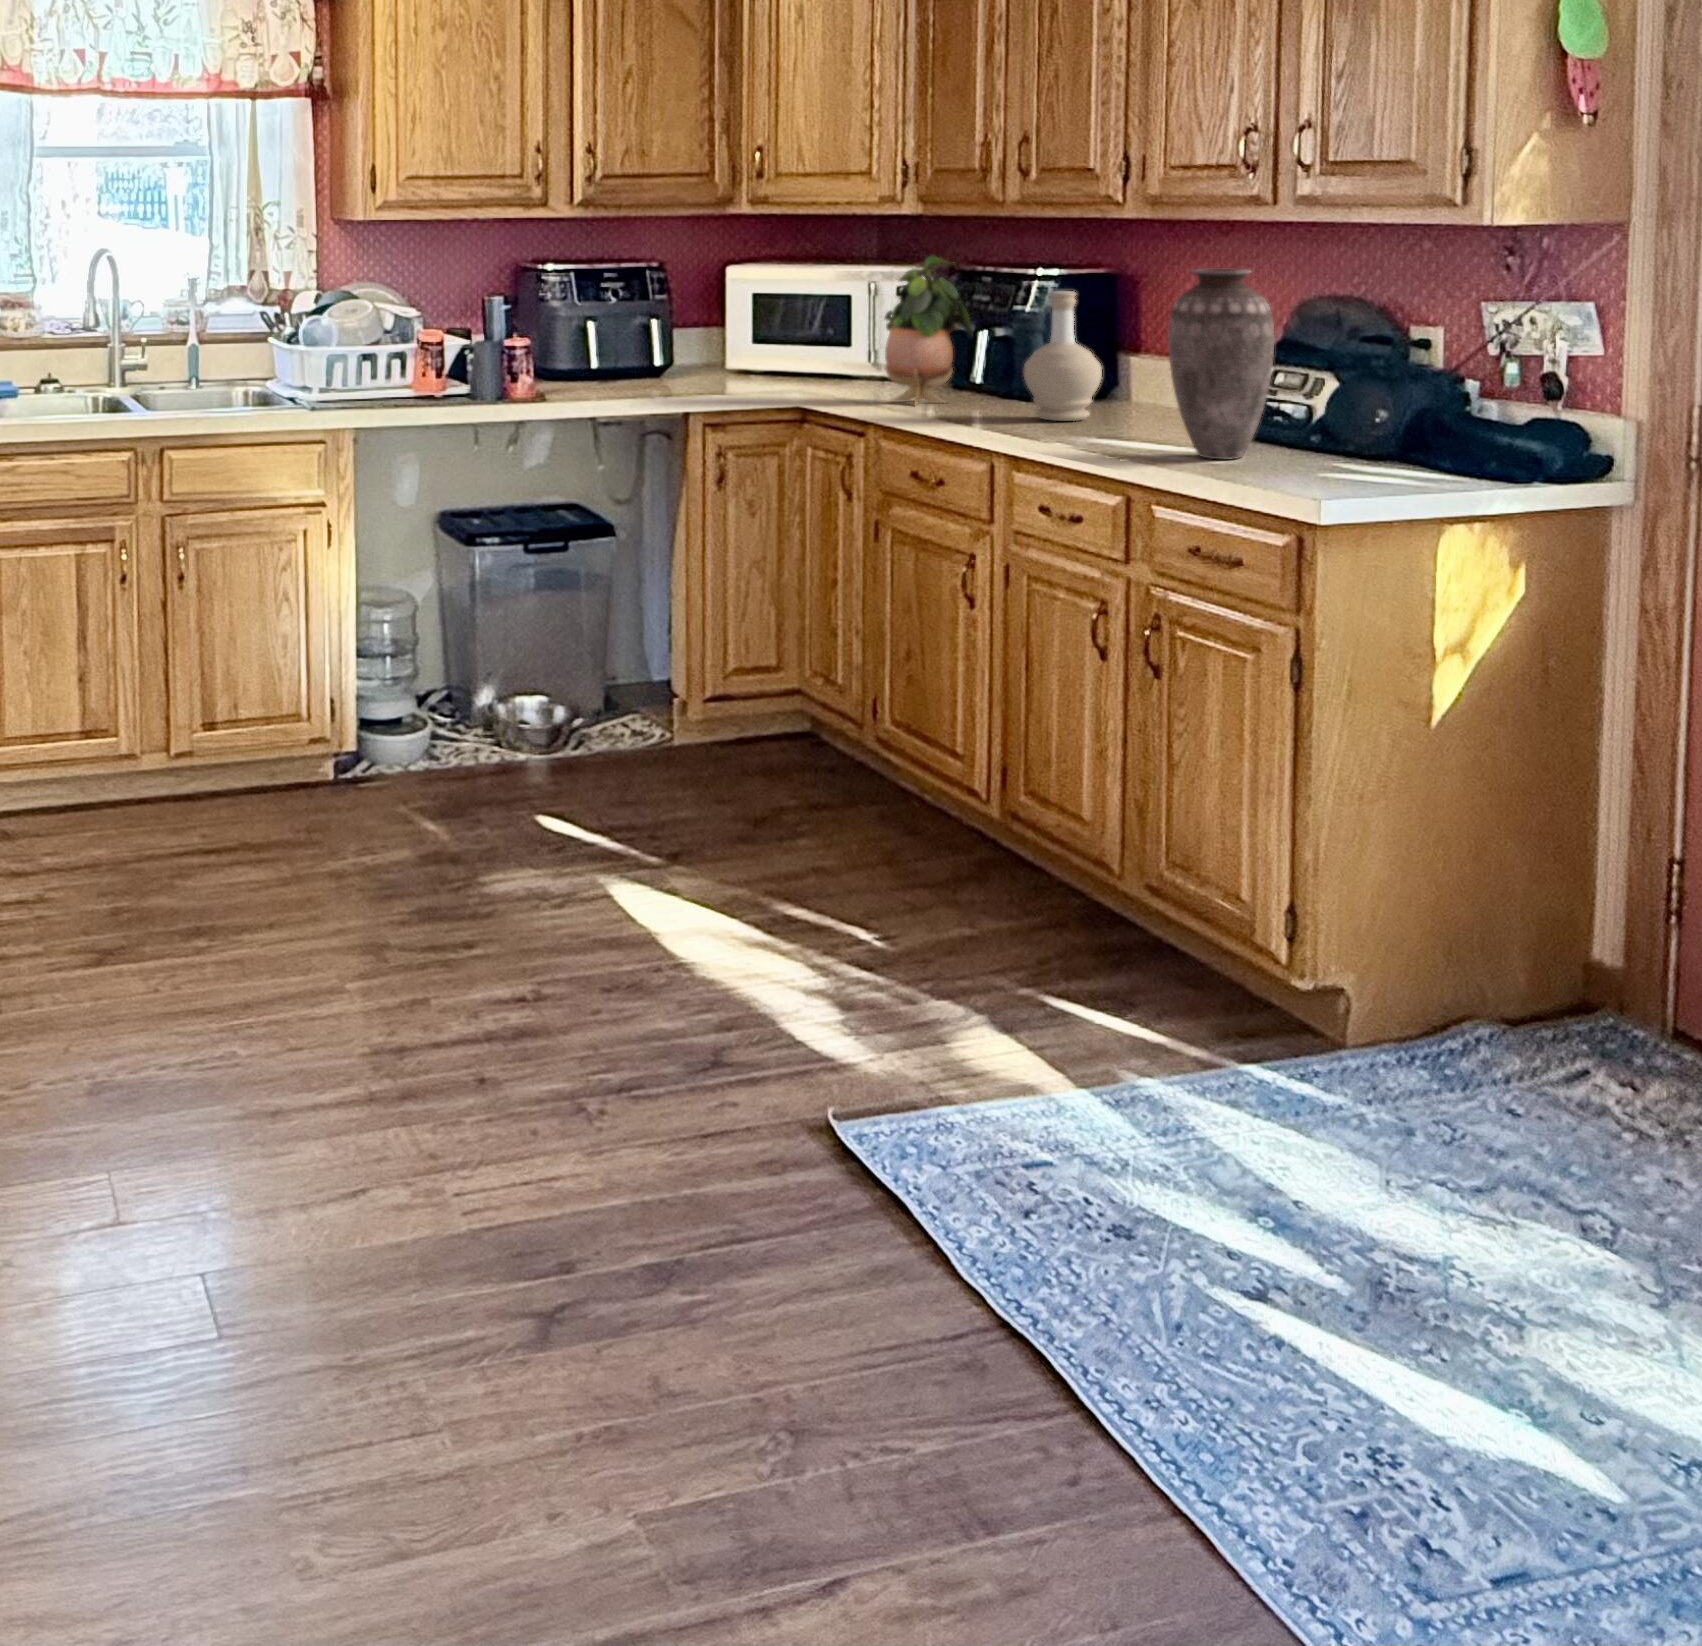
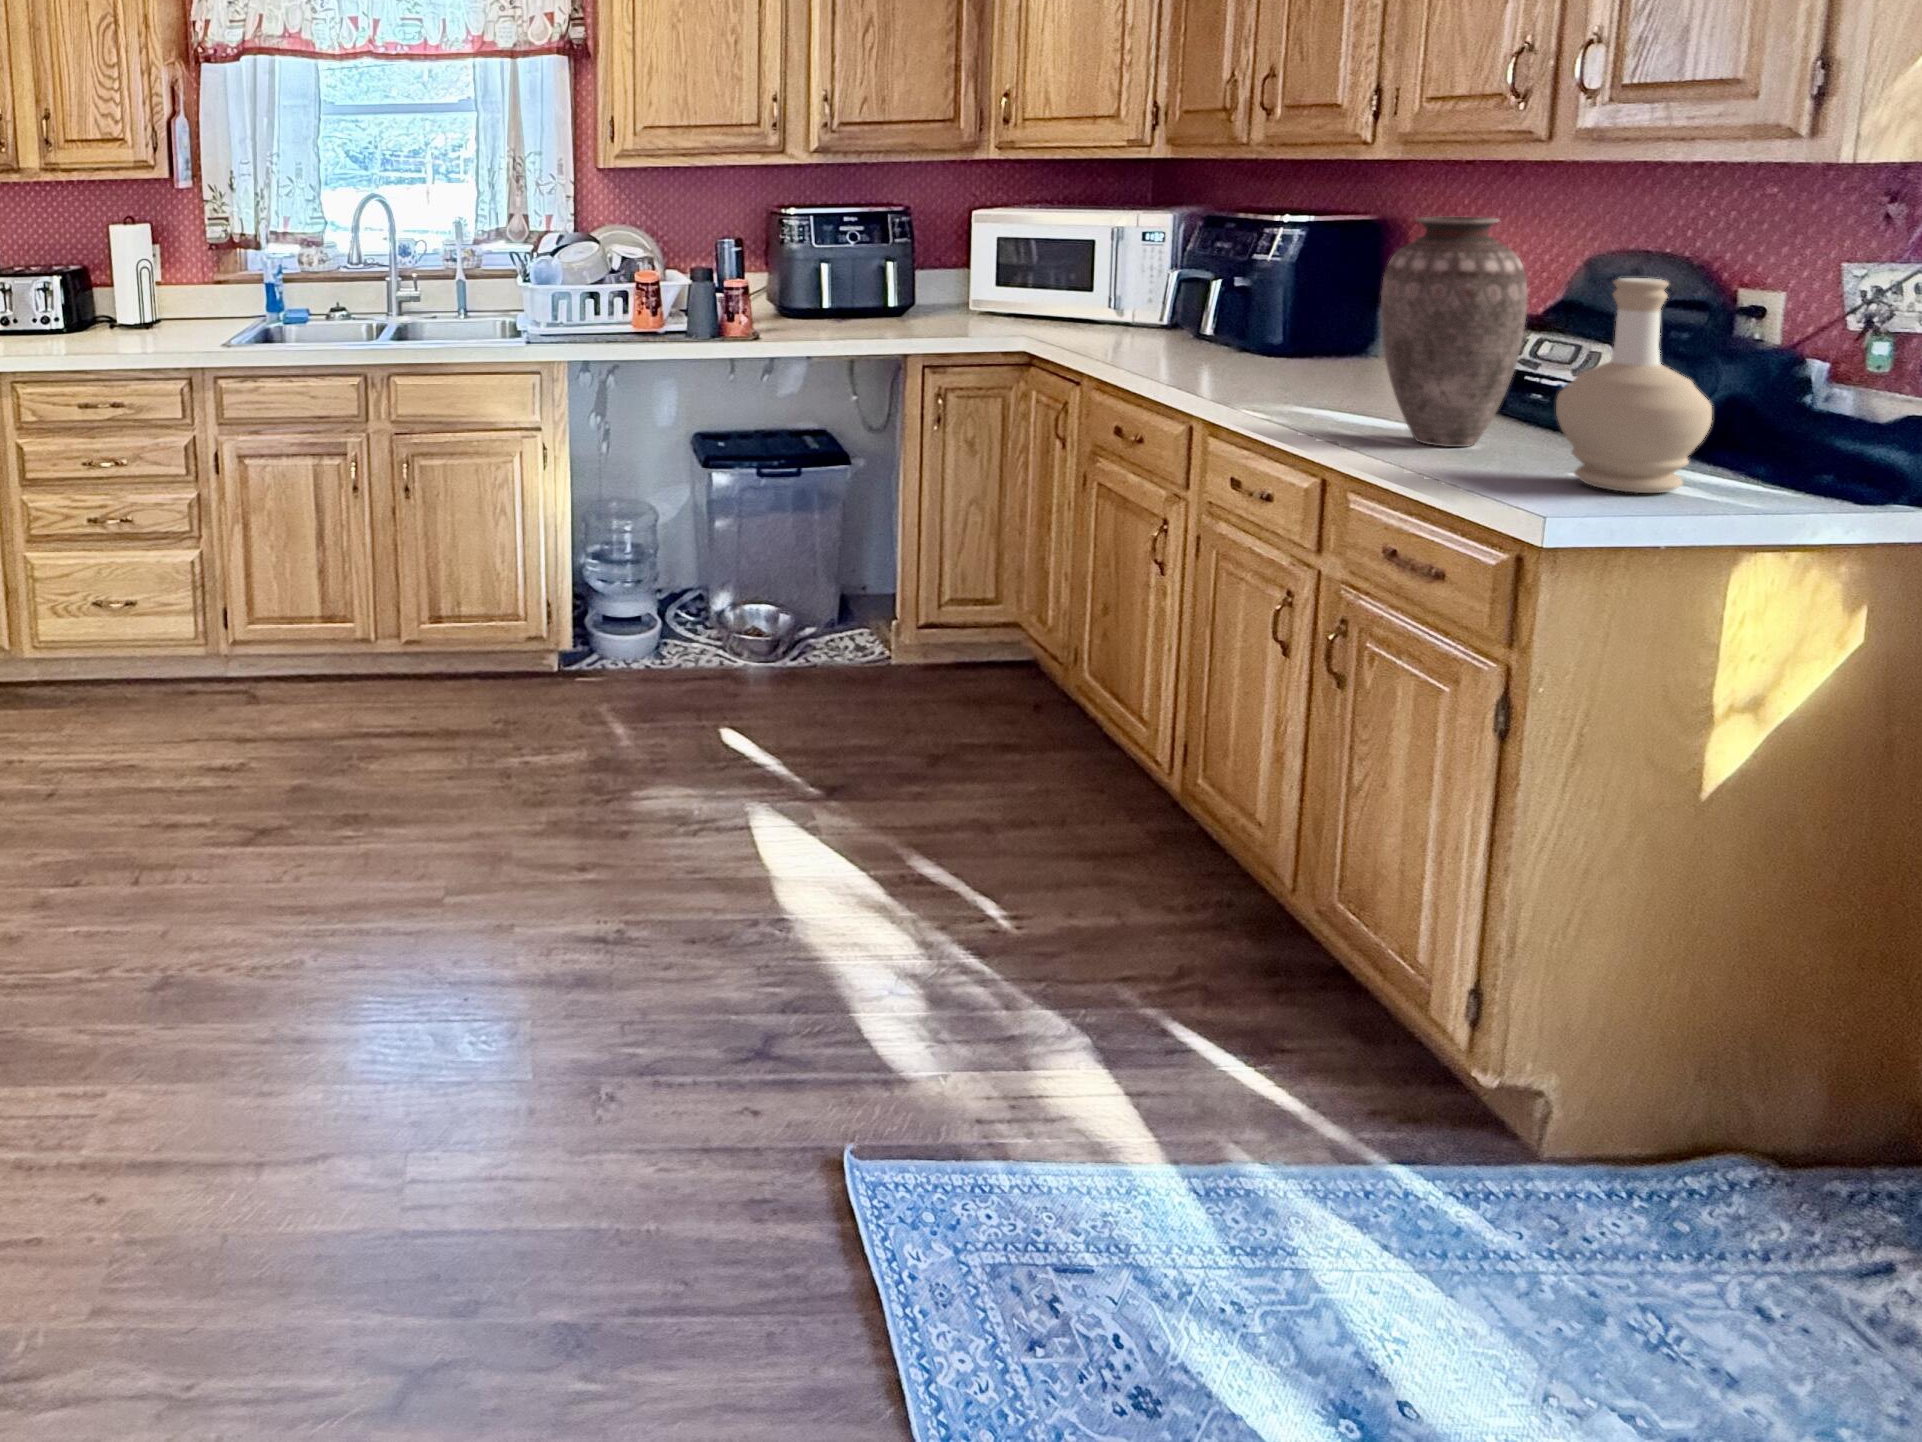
potted plant: present [885,255,972,405] -> none [1101,200,1199,358]
bottle: present [1024,291,1102,421] -> present [1556,278,1712,493]

